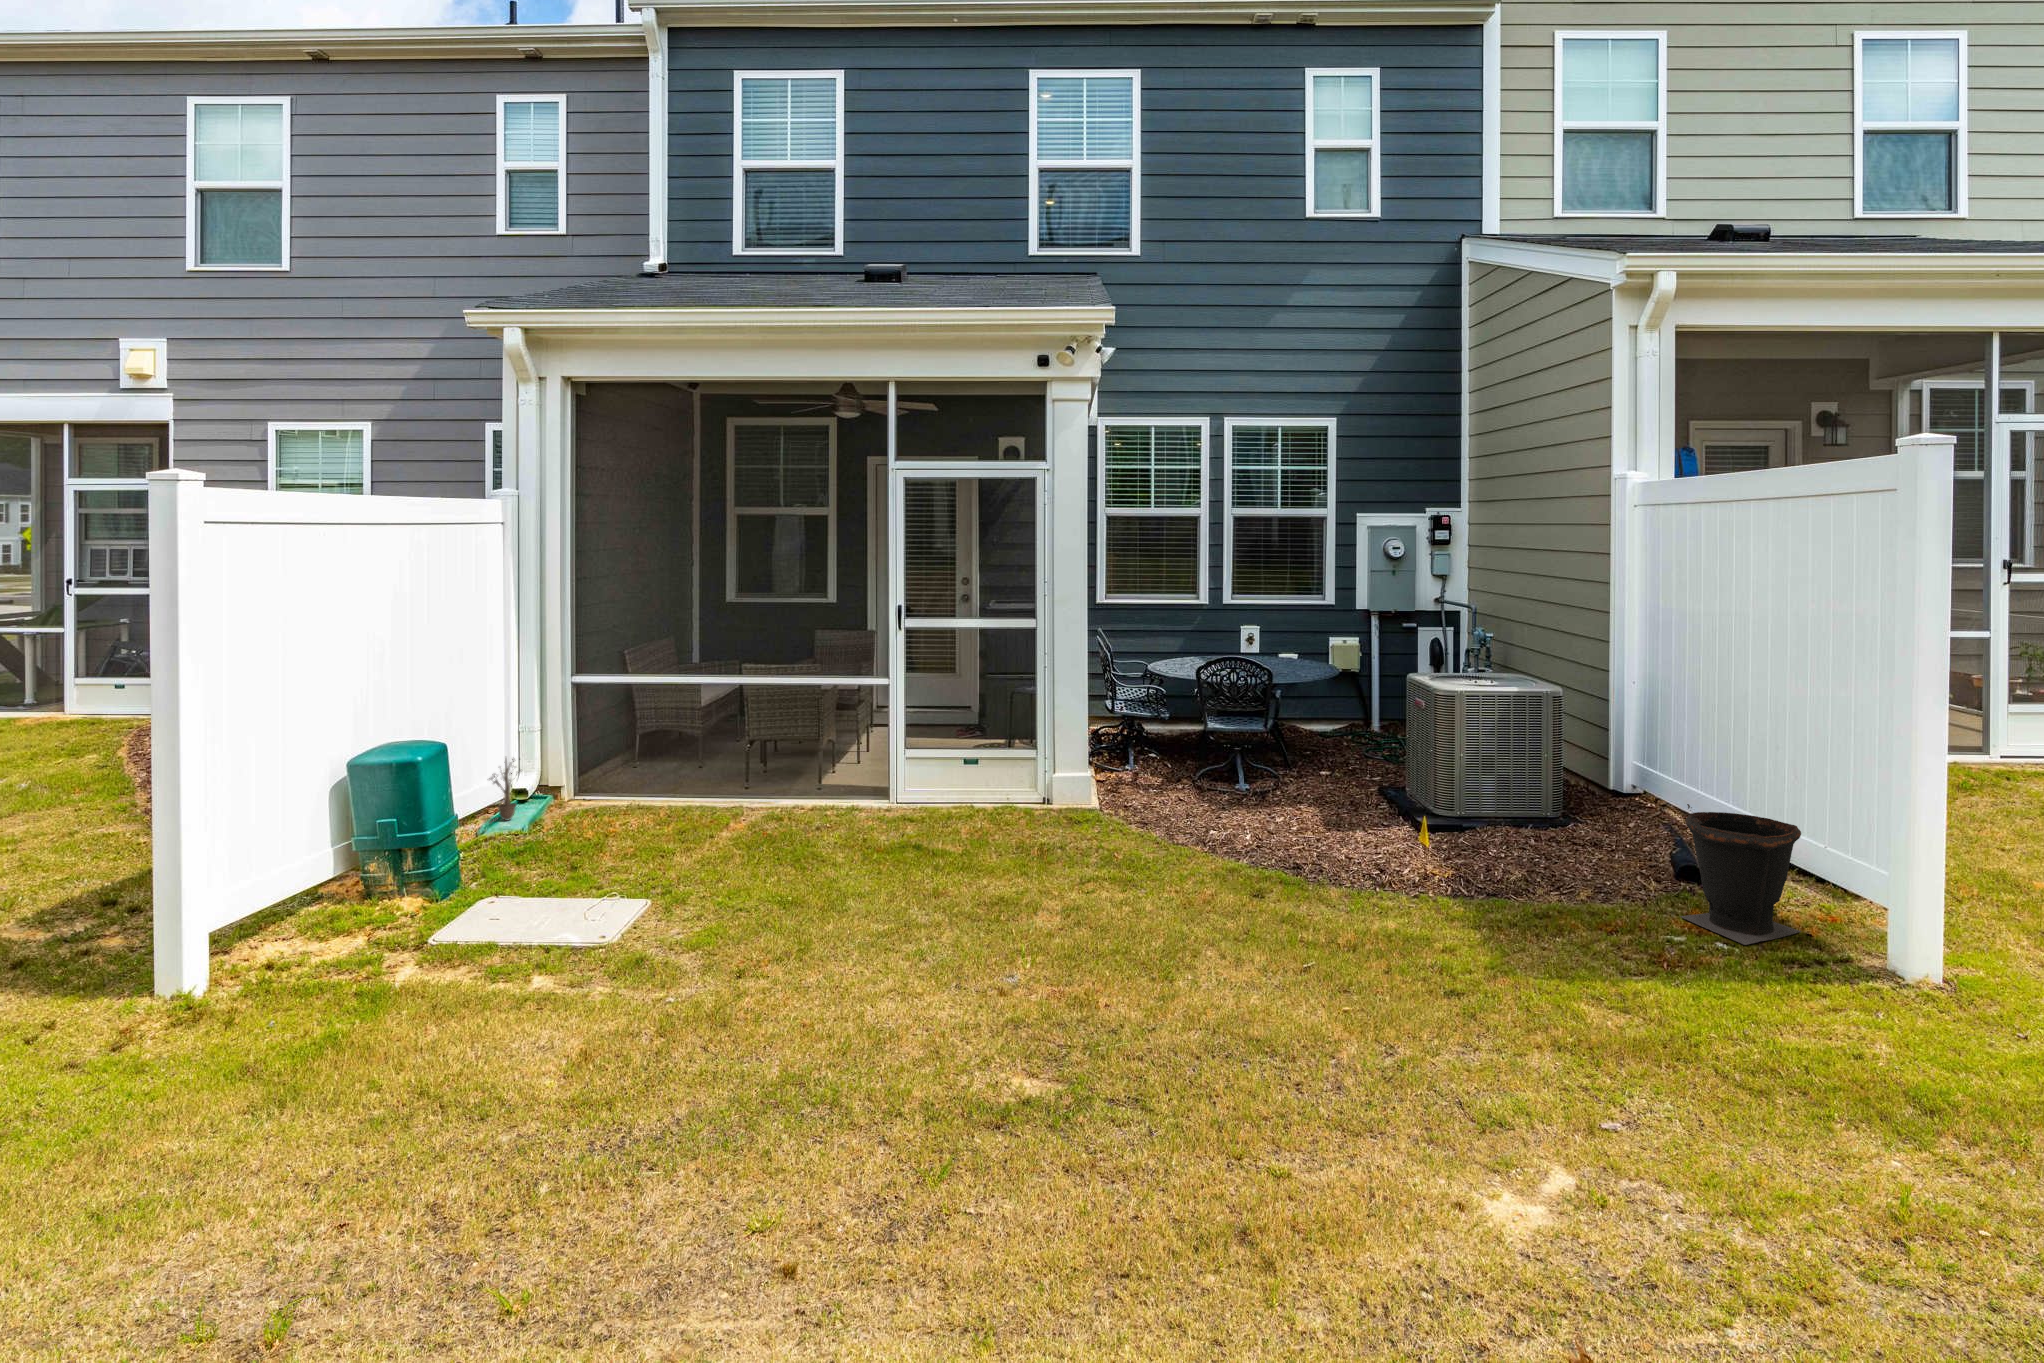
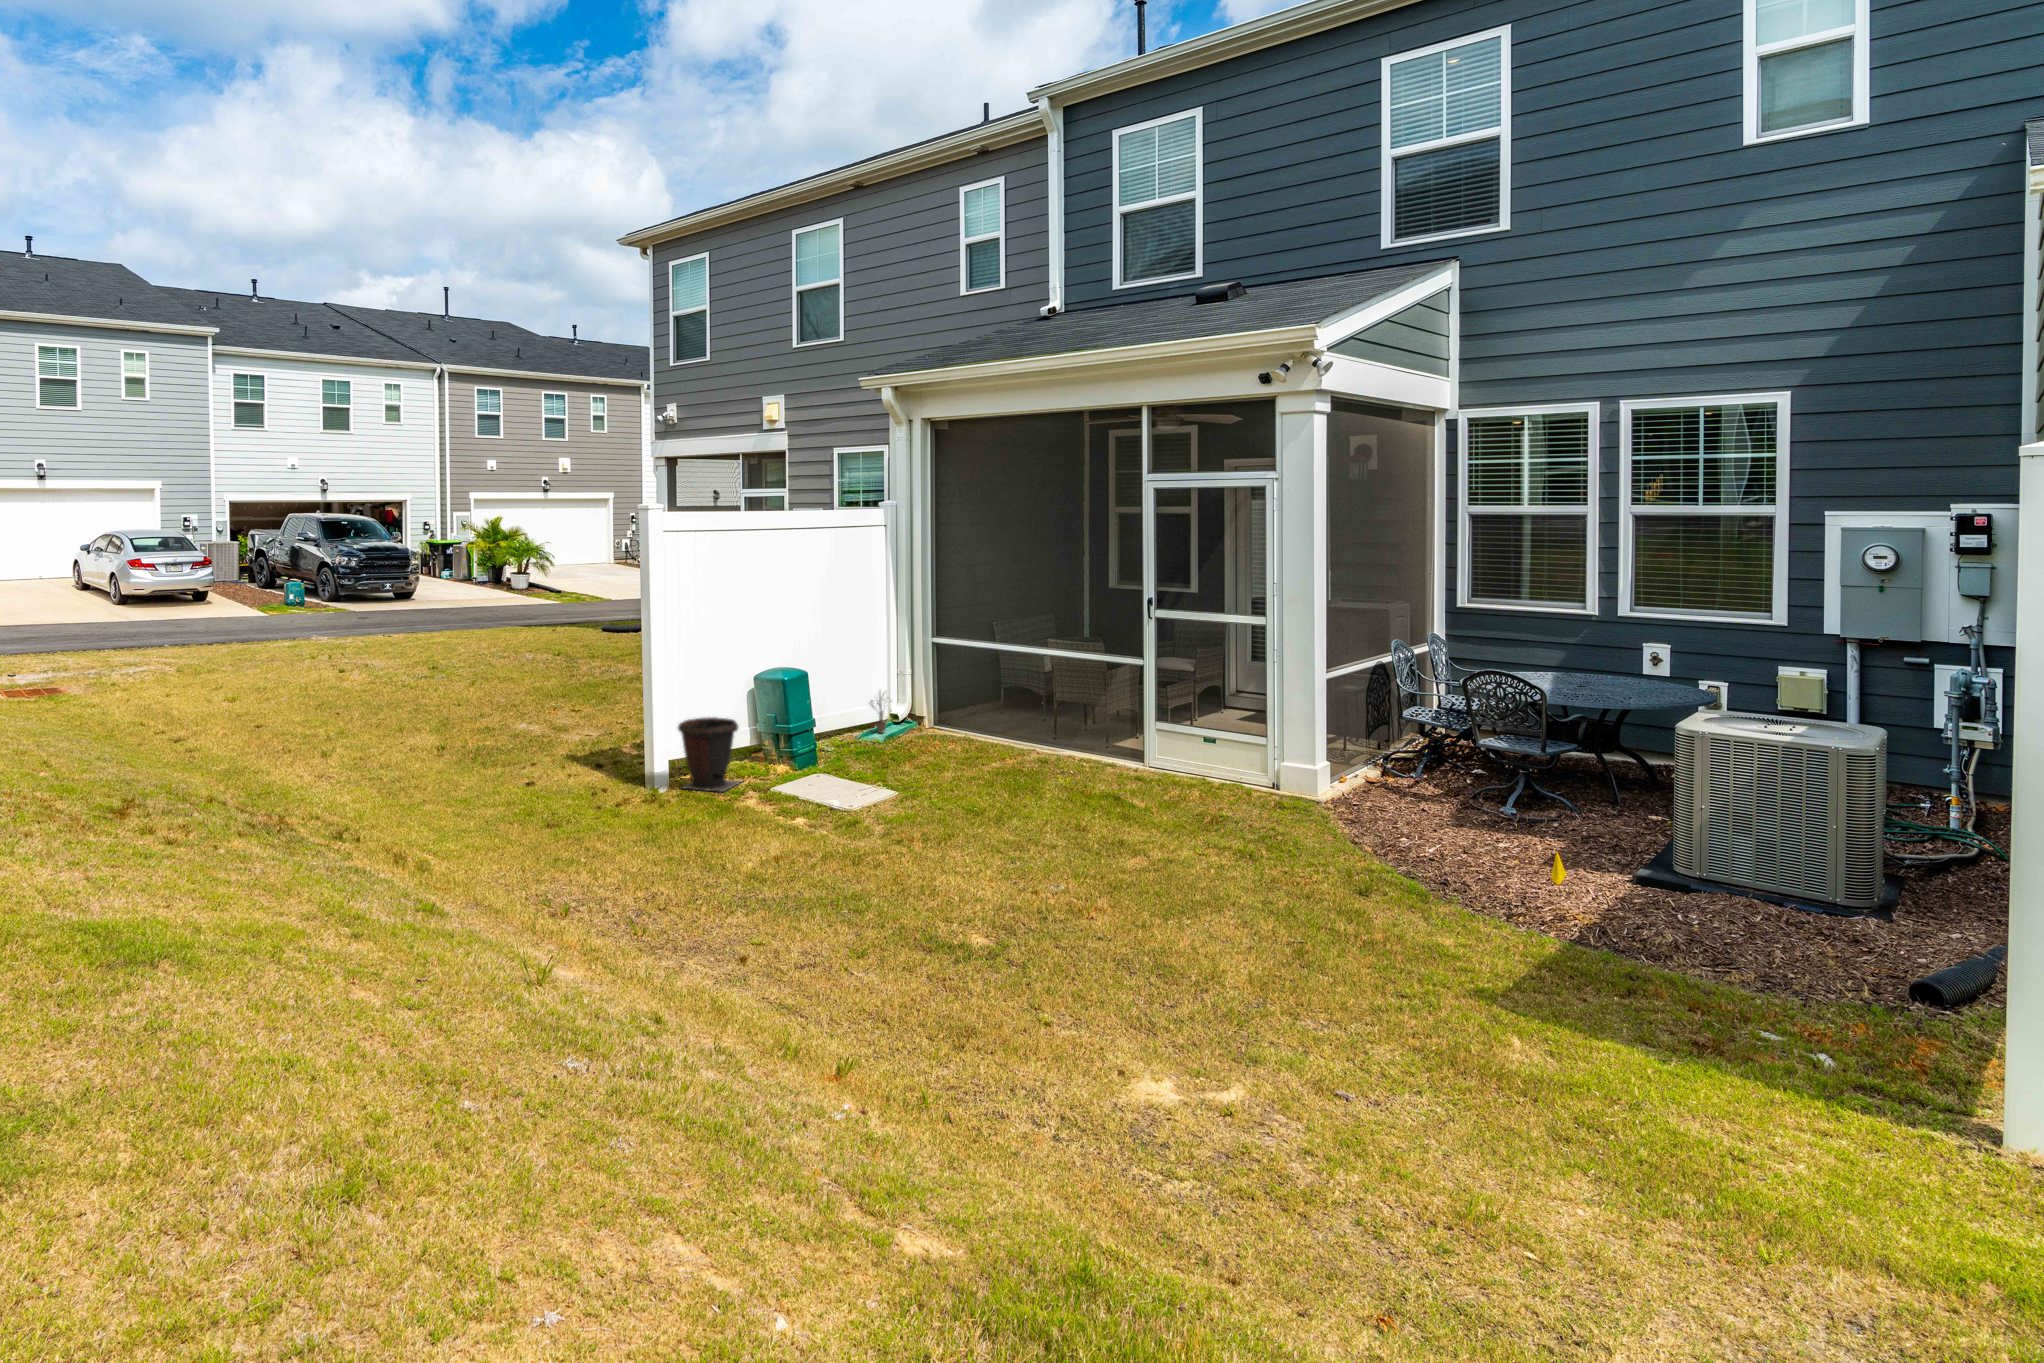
bucket: present [1680,804,1801,945] -> present [678,717,741,791]

